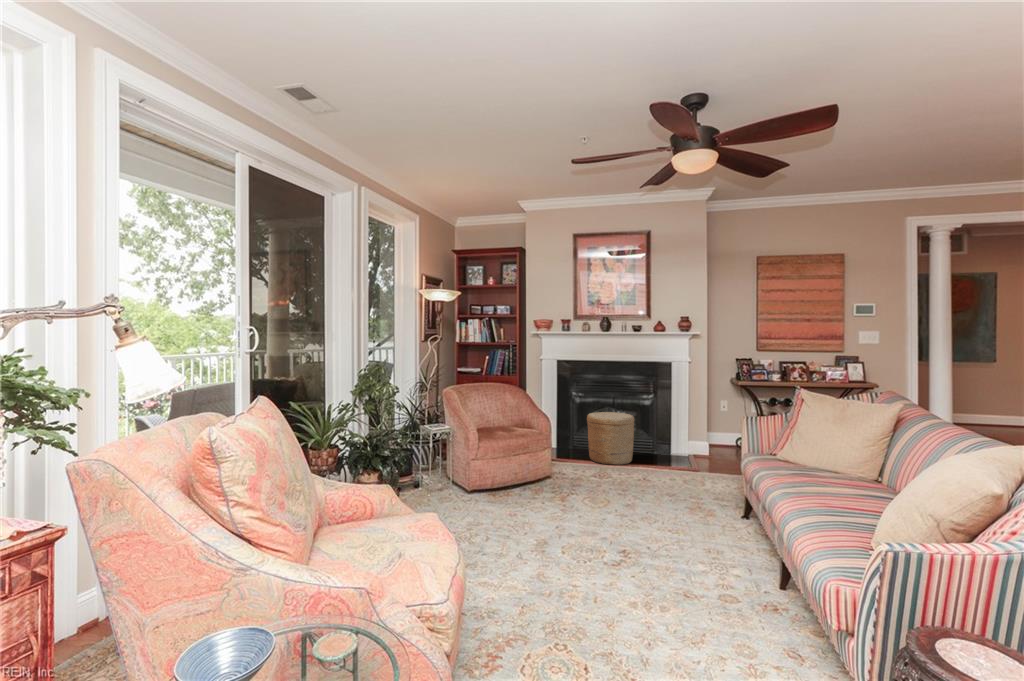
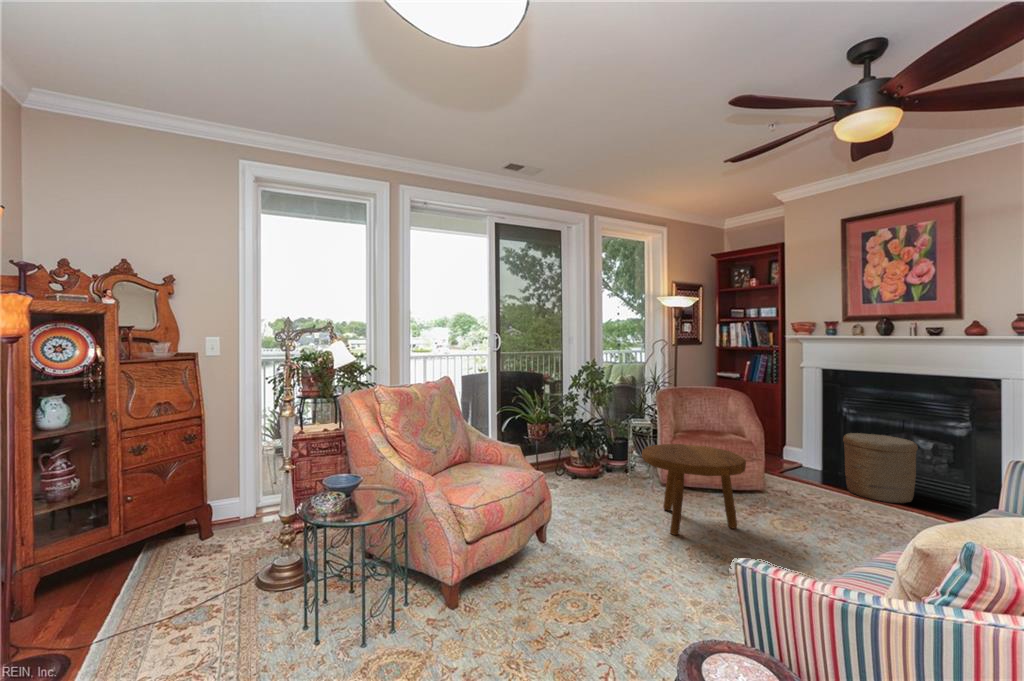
footstool: none [490,445,584,538] -> present [642,444,746,535]

